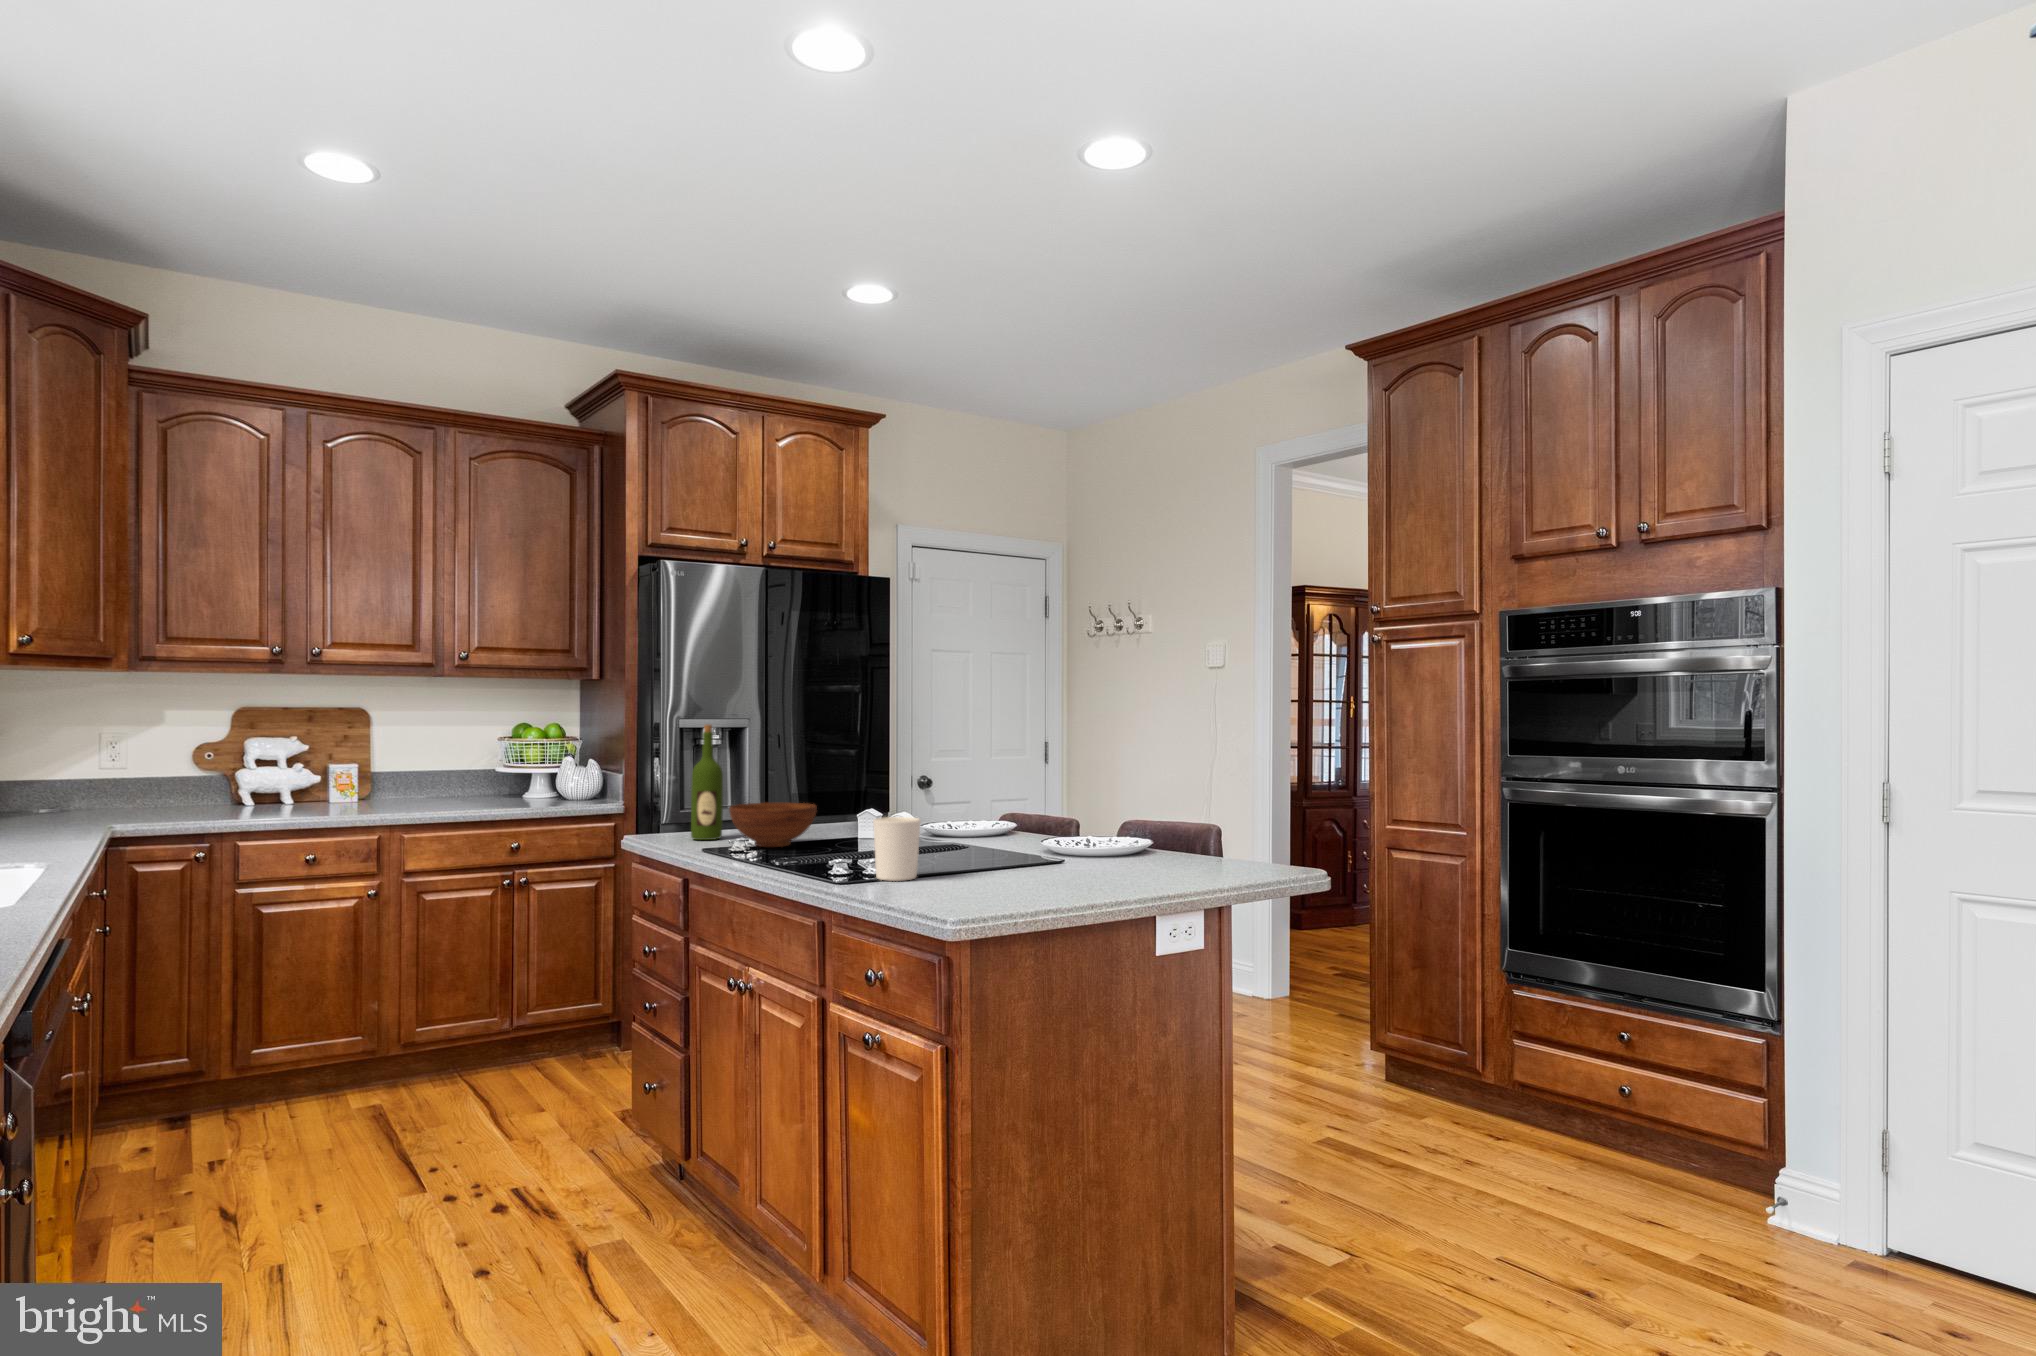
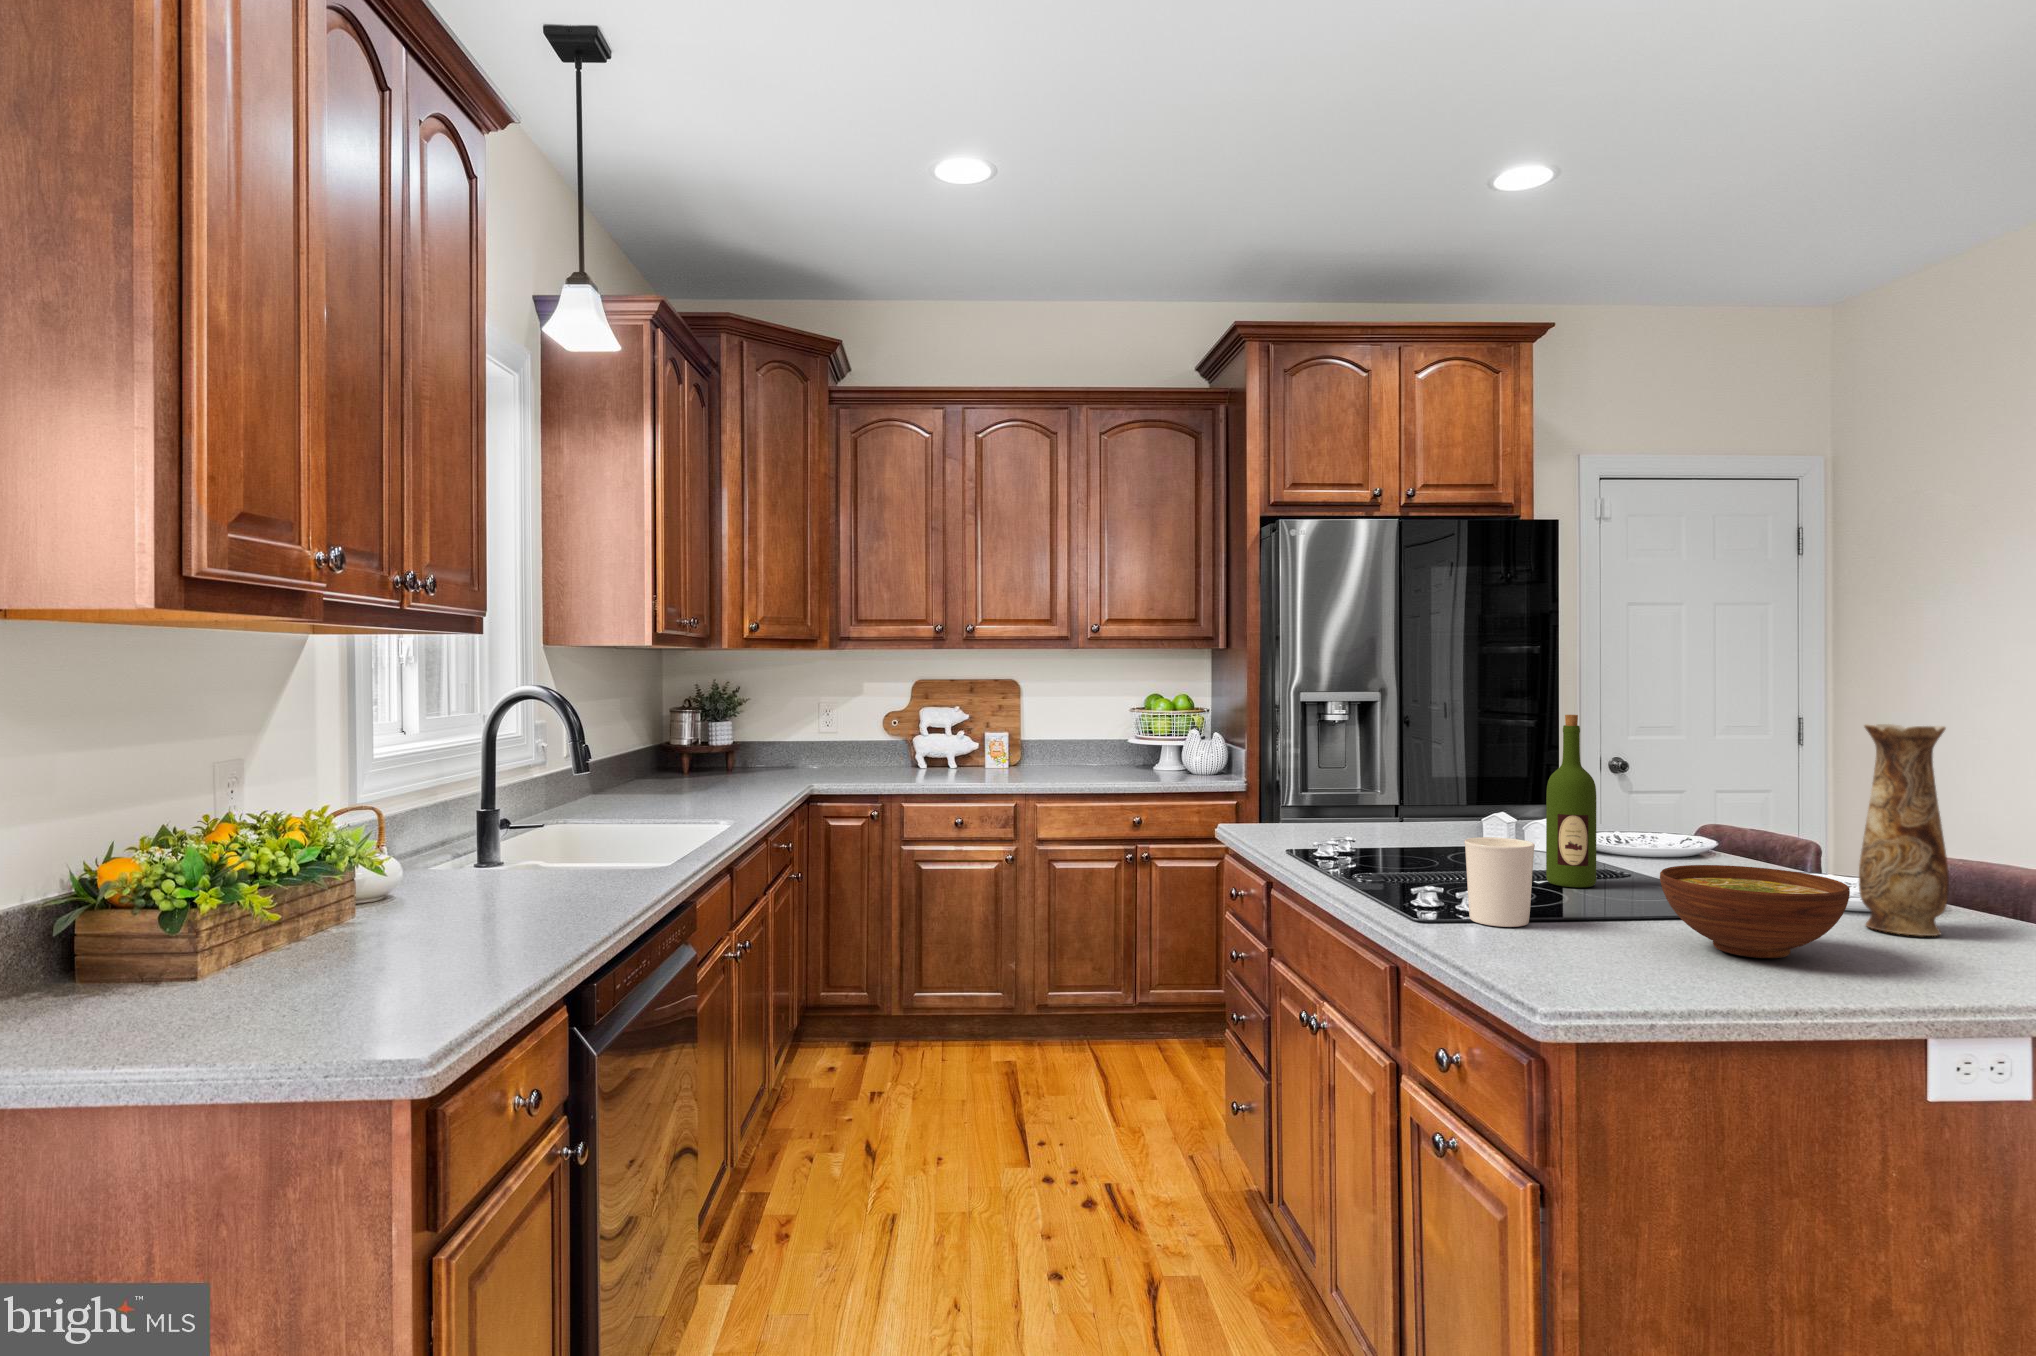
wine bottle: present [691,724,723,840] -> present [1546,715,1596,887]
vase: none [1106,730,1152,863] -> present [1859,724,1949,936]
bowl: present [729,803,817,847] -> present [1660,865,1850,958]

